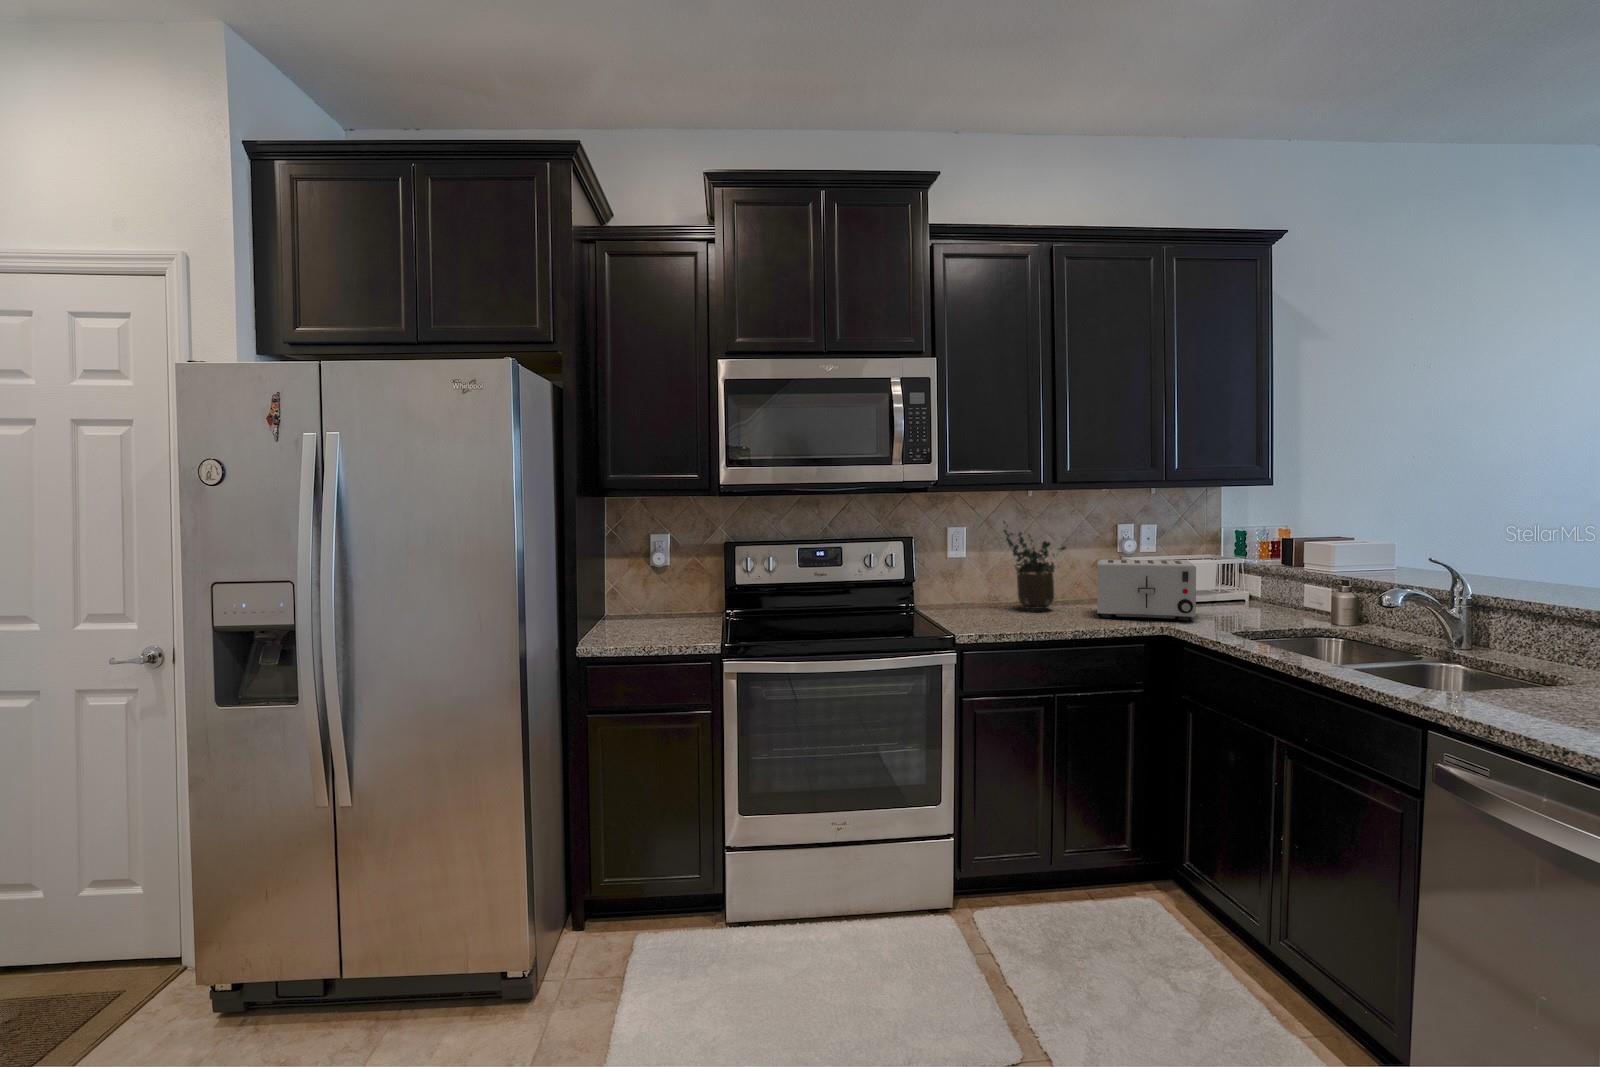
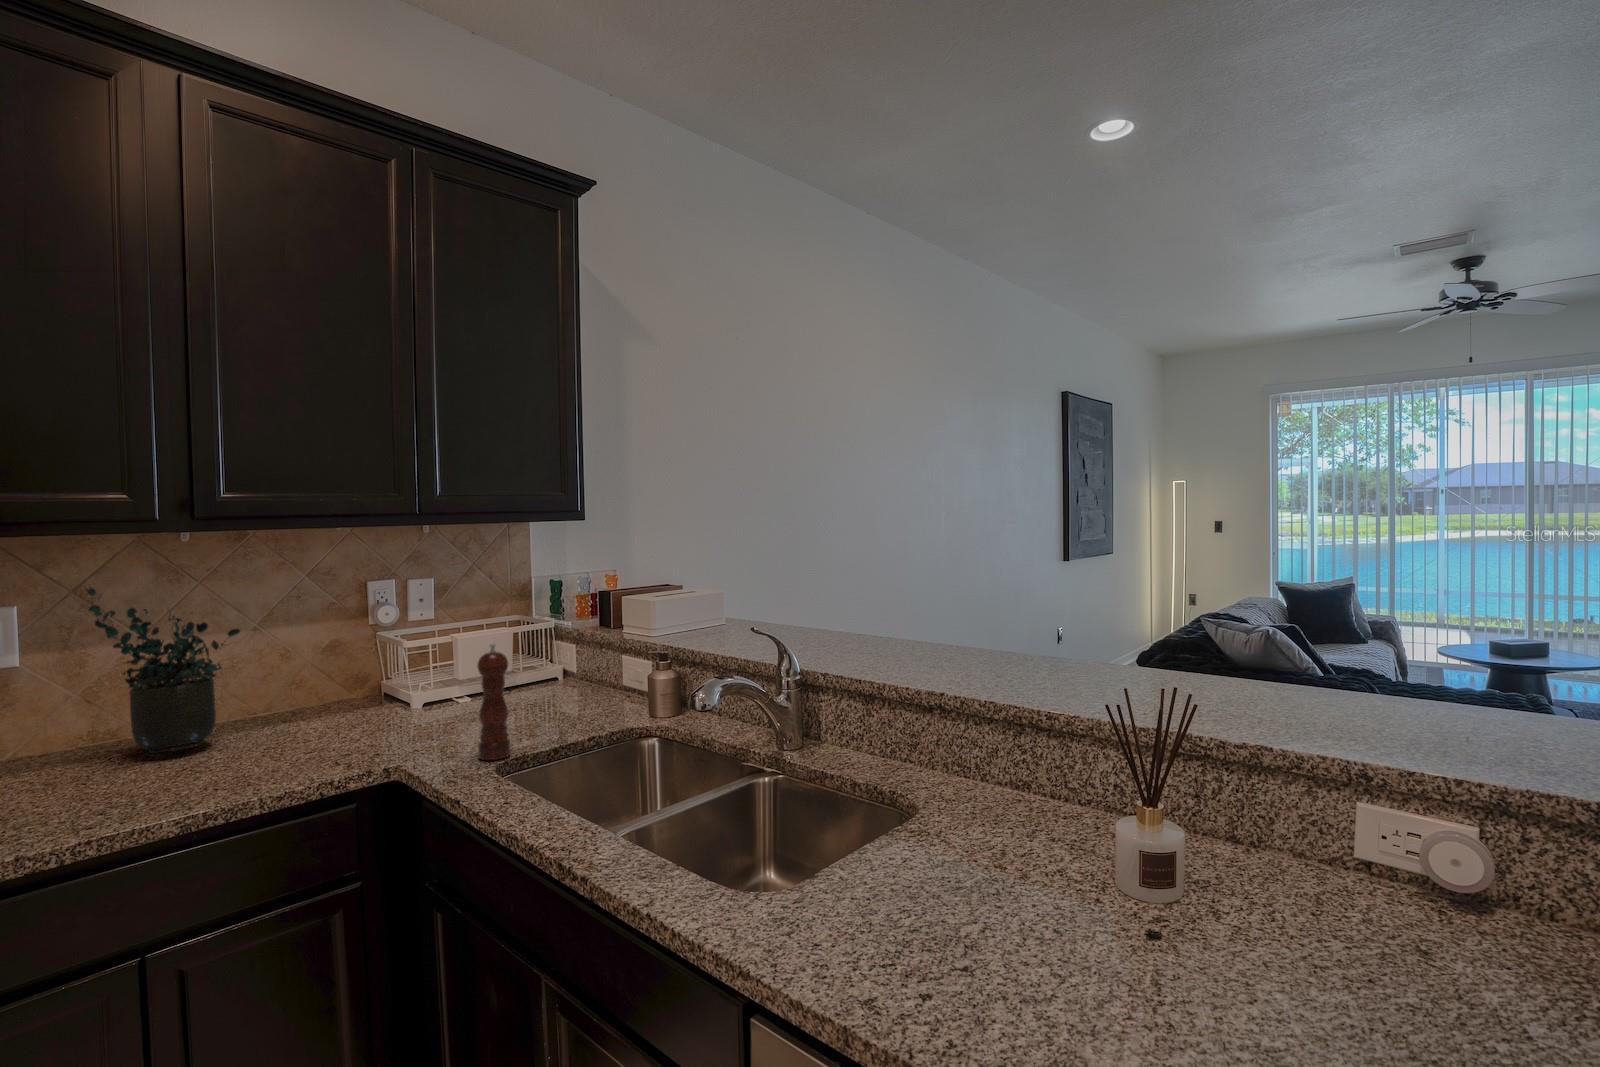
toaster: present [1097,559,1196,620] -> none [280,638,463,754]
pepper mill: none [1216,561,1236,631] -> present [477,644,510,760]

